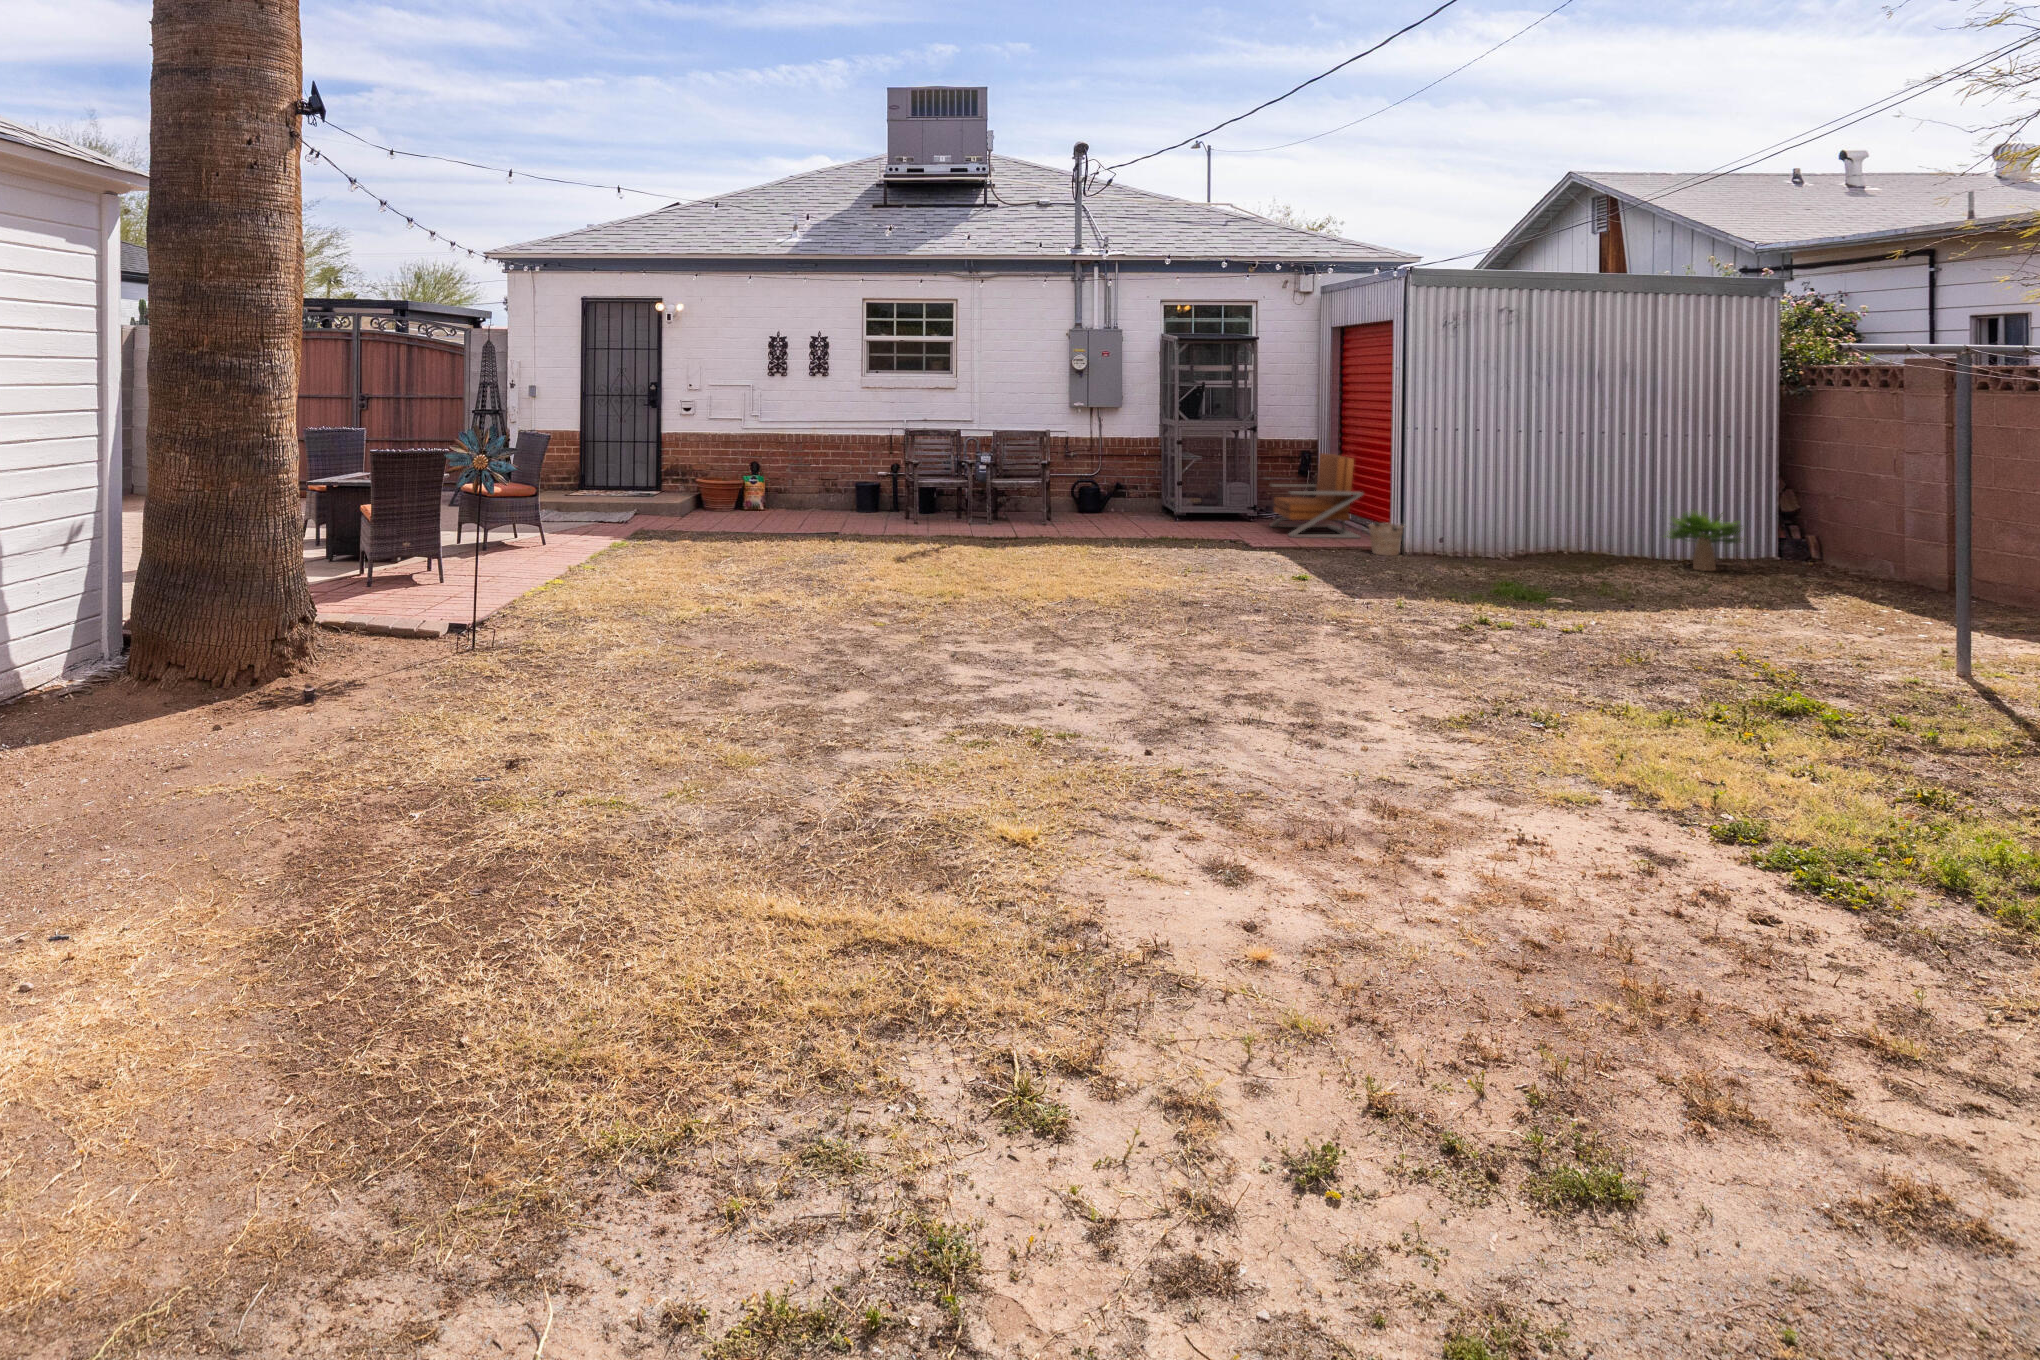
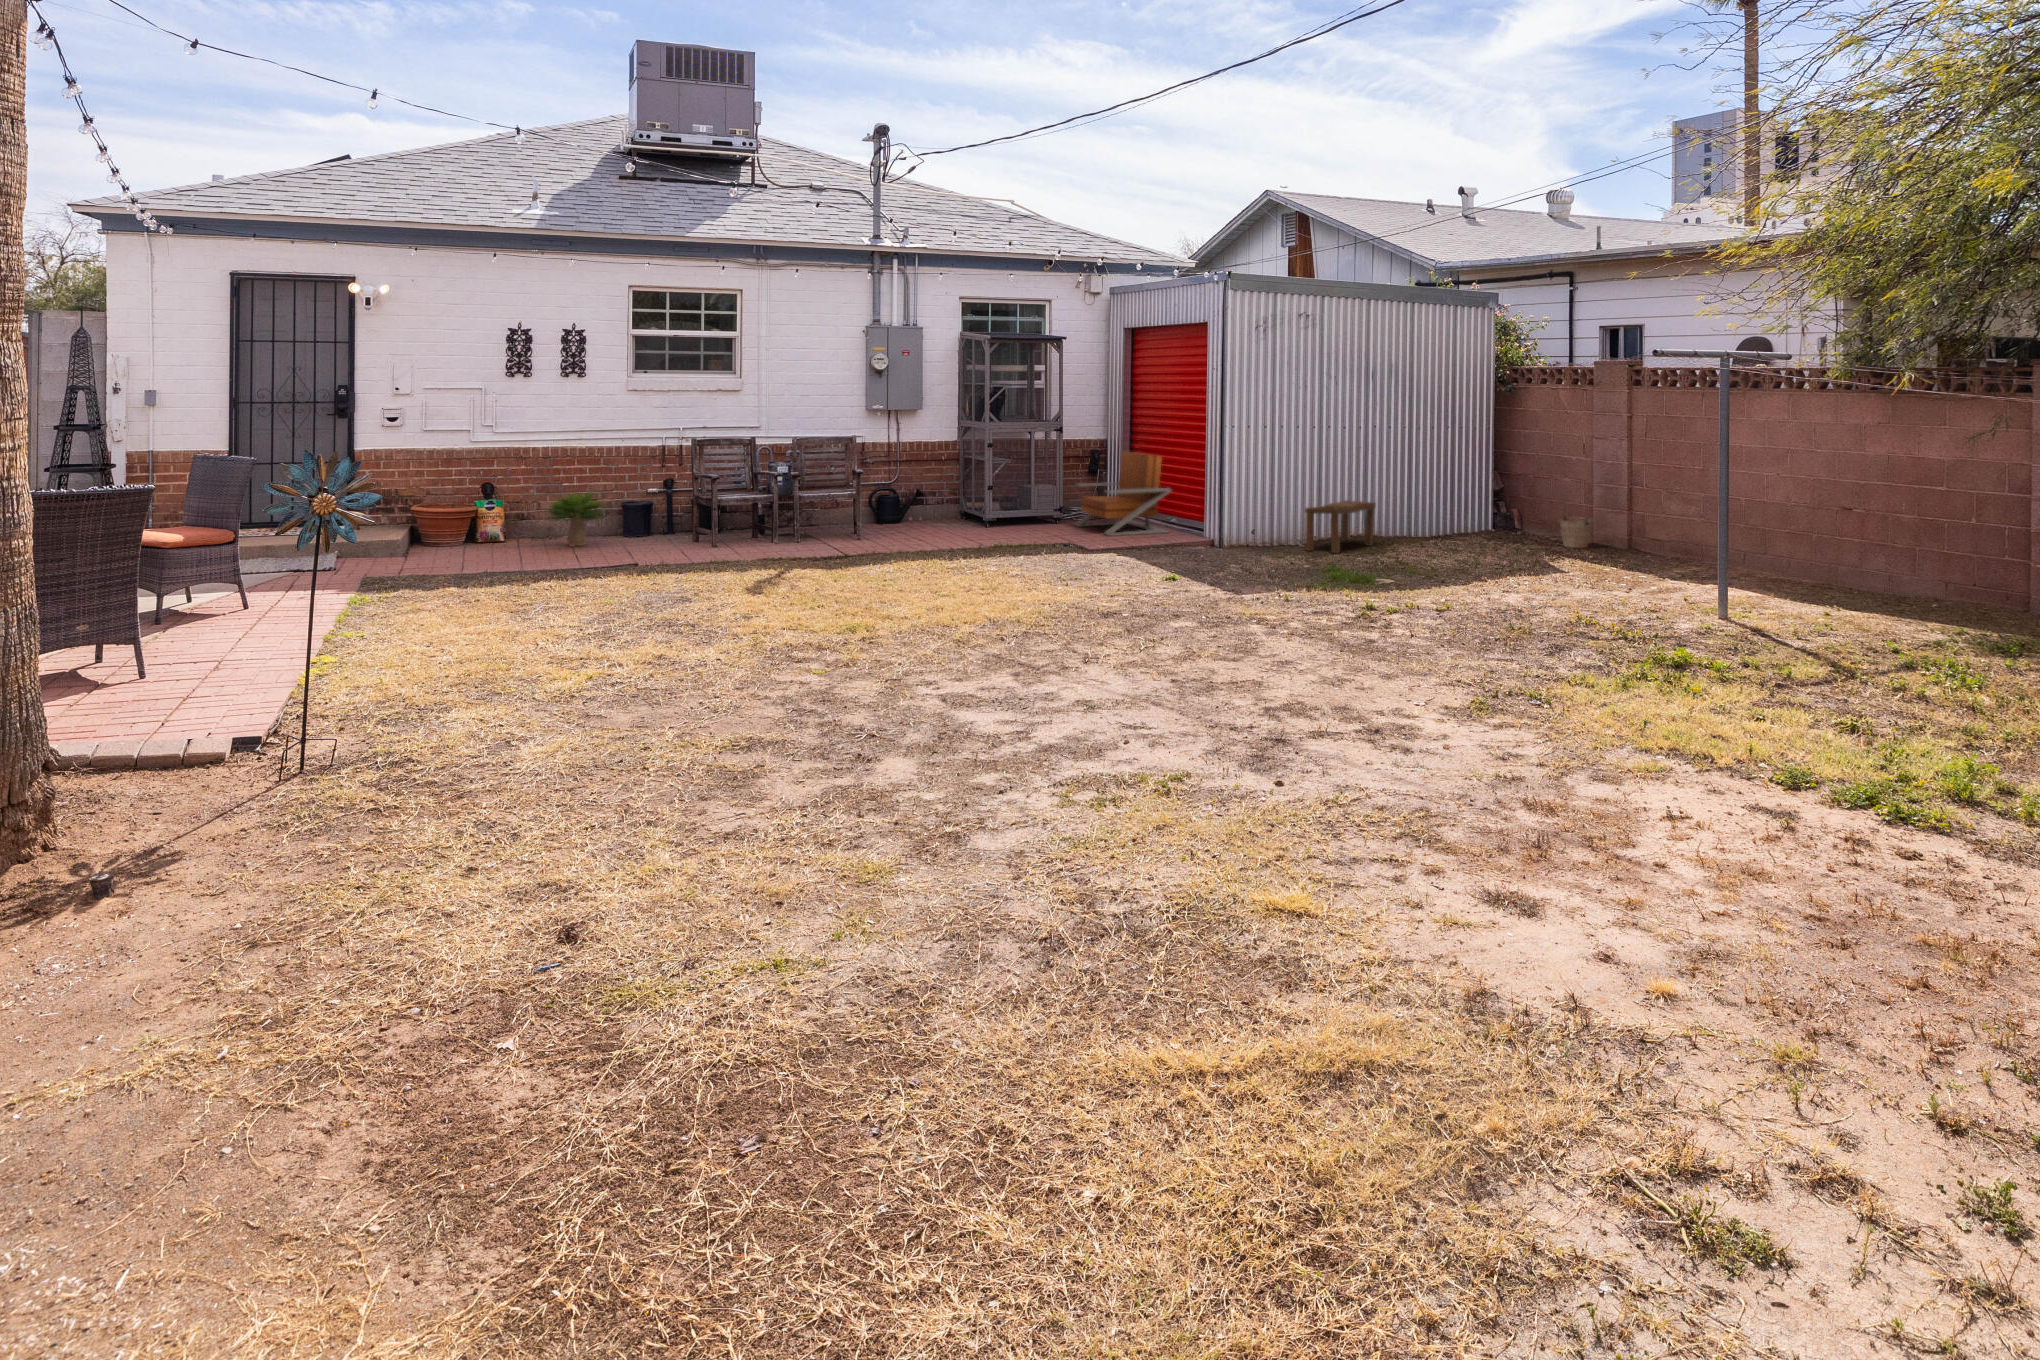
bench: none [1494,513,1590,570] -> present [1305,500,1376,554]
potted plant: present [1665,513,1742,571] -> present [546,492,608,546]
bucket: present [1369,522,1404,556] -> present [1560,517,1591,548]

